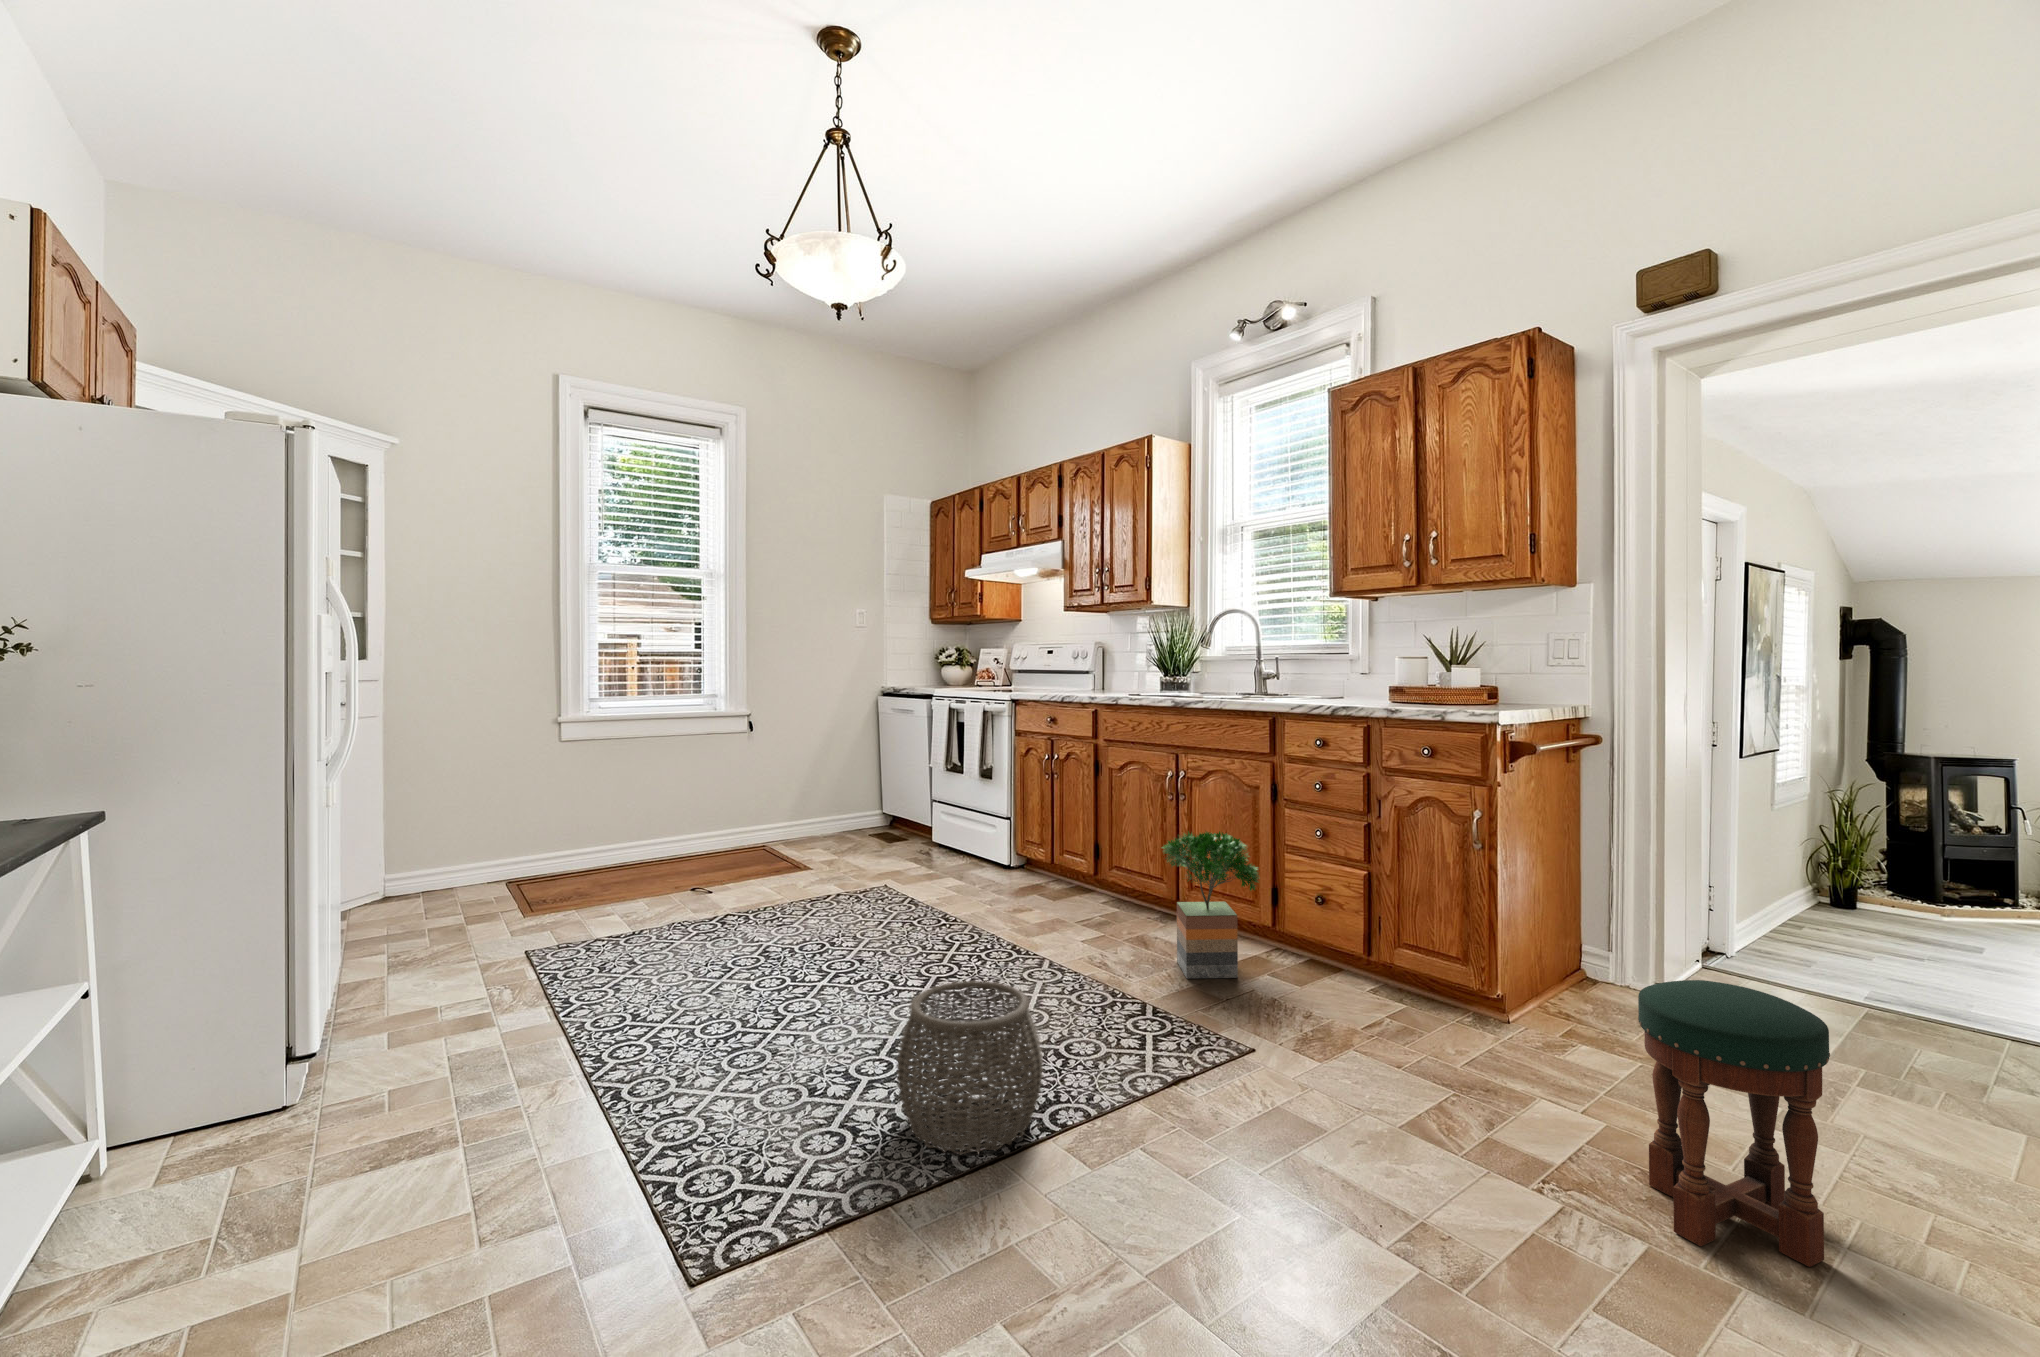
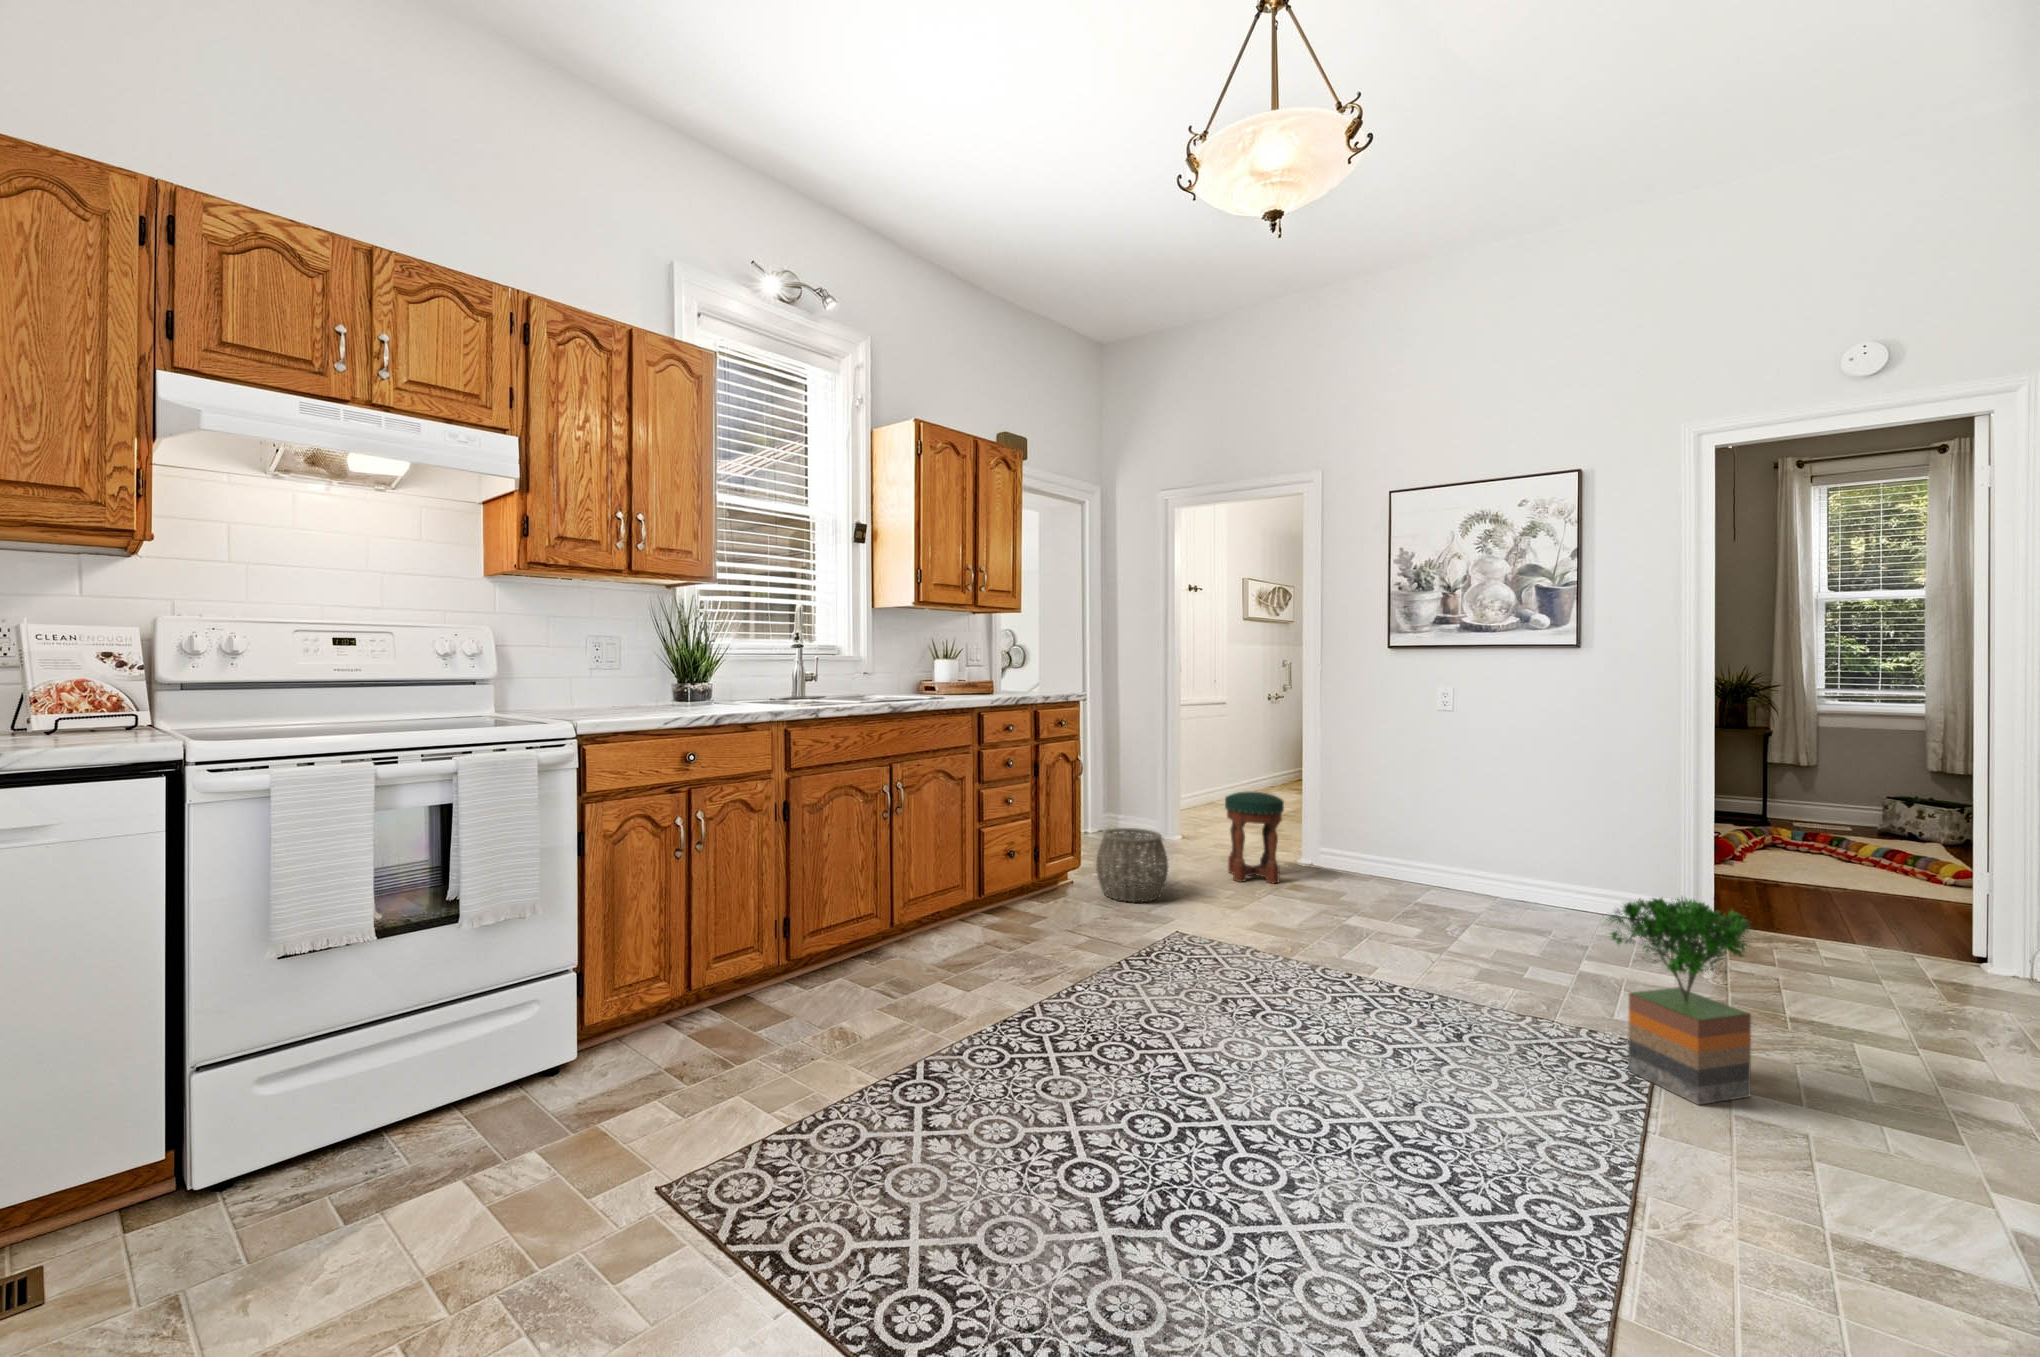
potted tree: present [1162,831,1259,978] -> present [1606,897,1751,1105]
woven basket: present [897,981,1043,1155] -> present [1096,828,1169,903]

